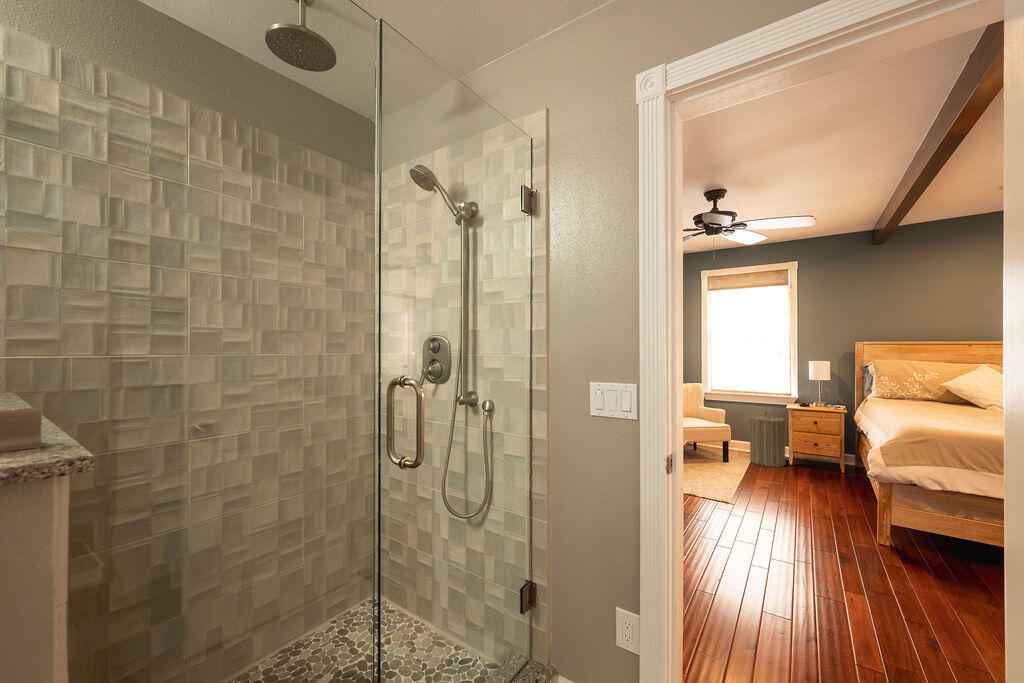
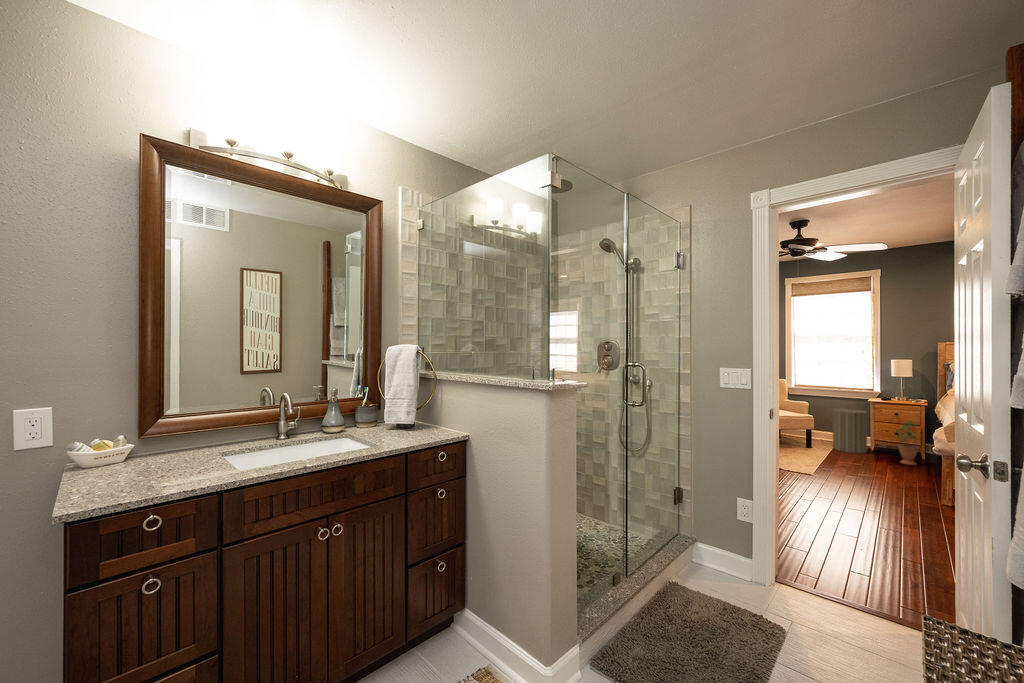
potted plant: none [814,428,841,481] -> present [895,421,919,465]

